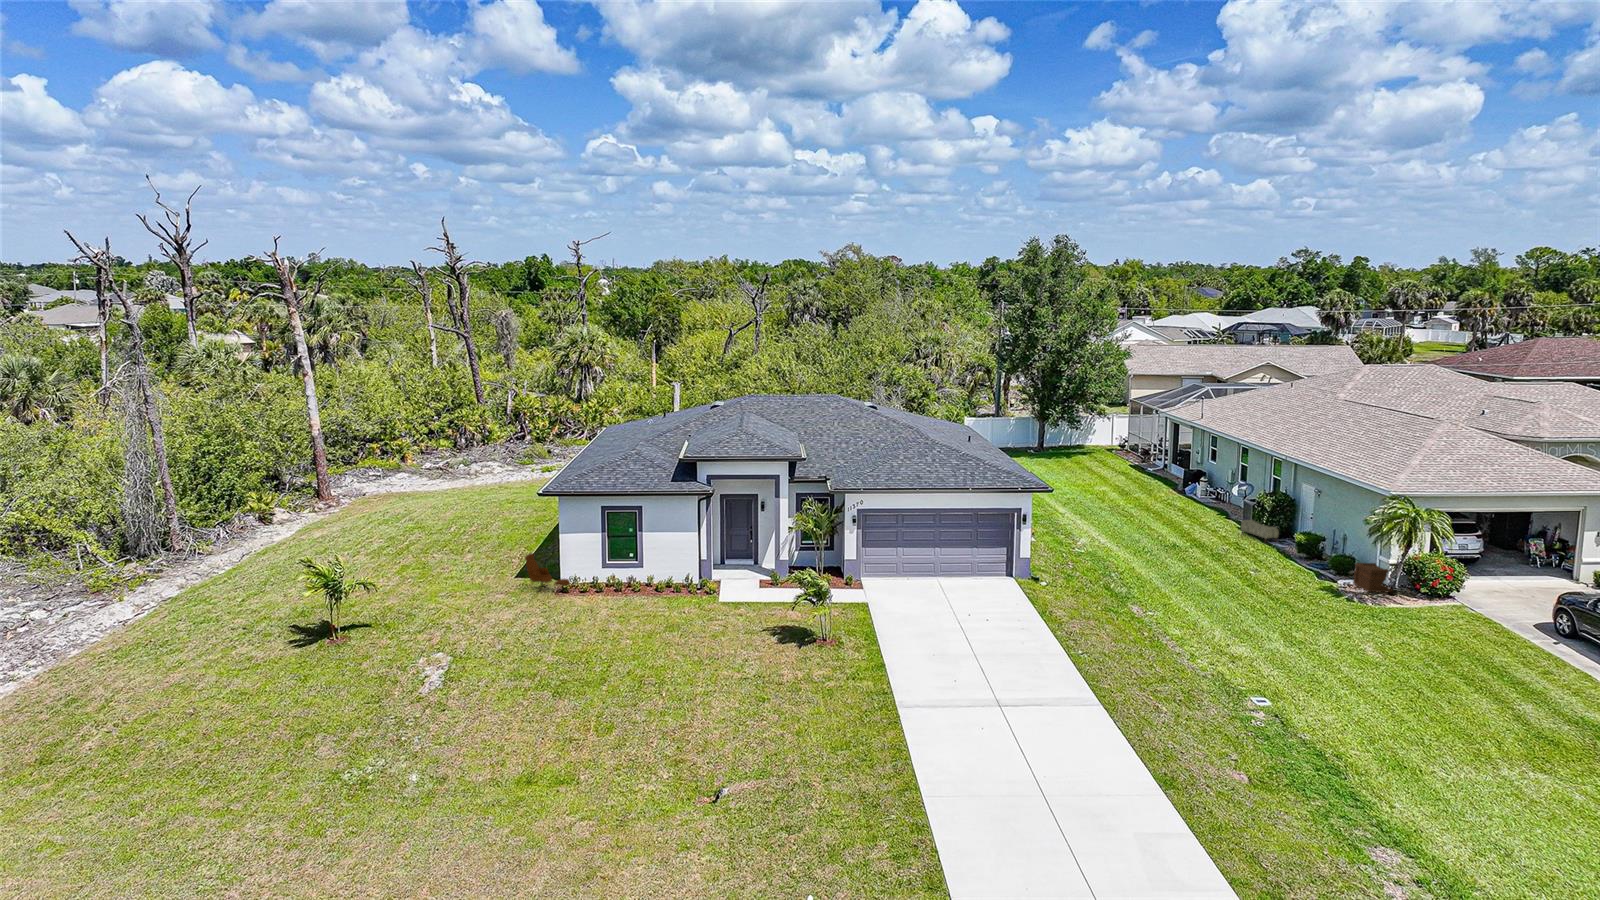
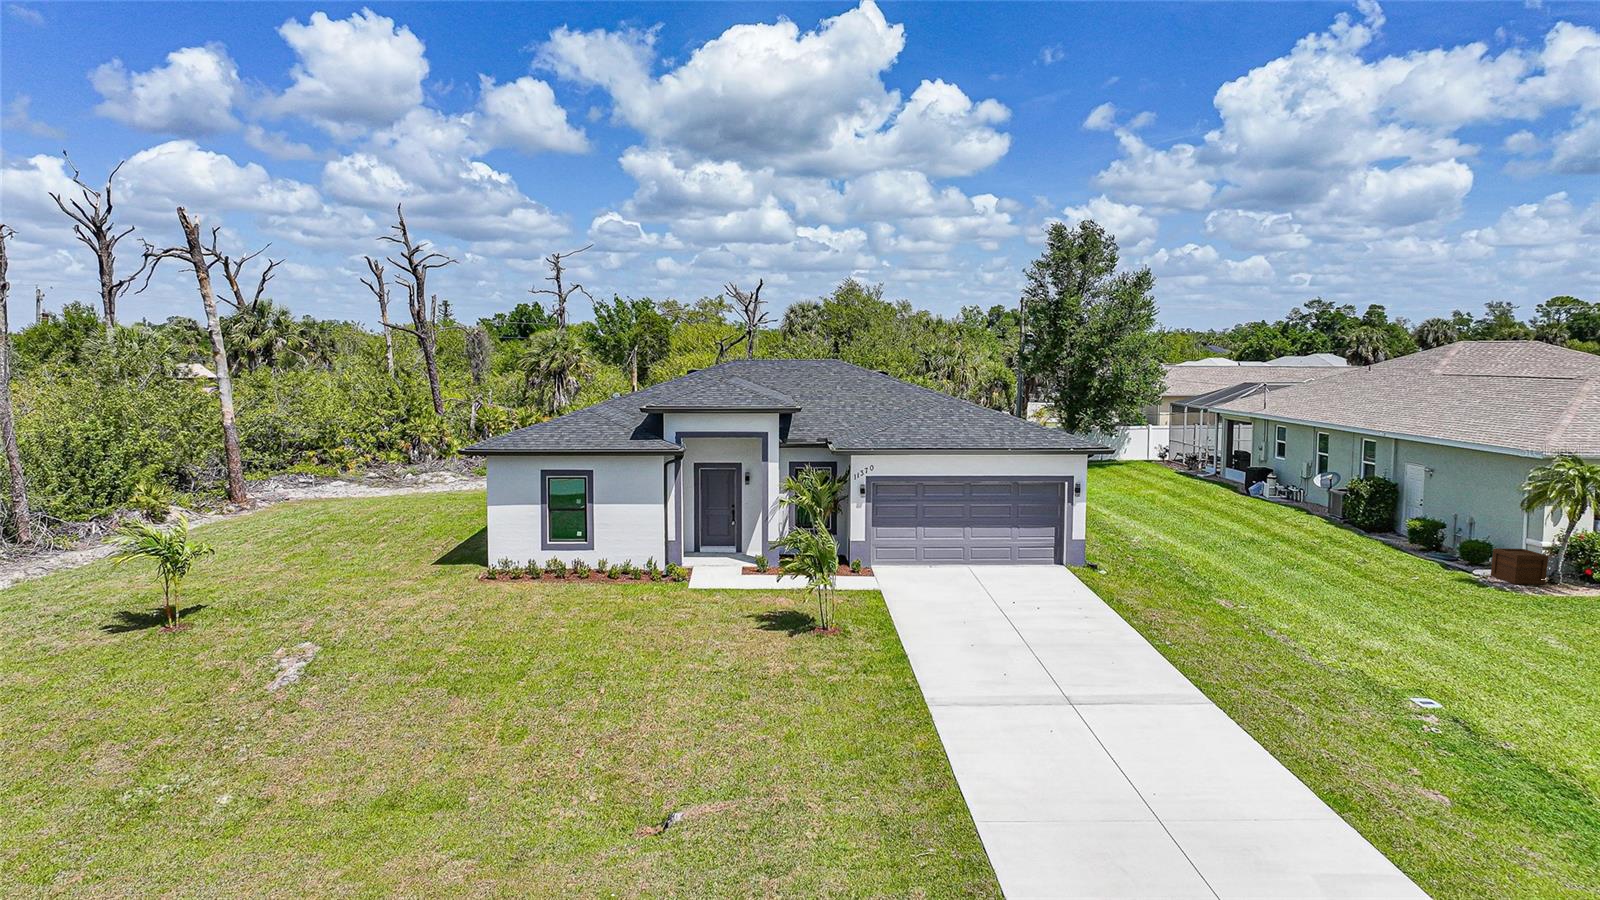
bench: present [1241,520,1279,542] -> none [1330,510,1379,536]
lounge chair: present [525,553,570,590] -> none [442,530,500,580]

